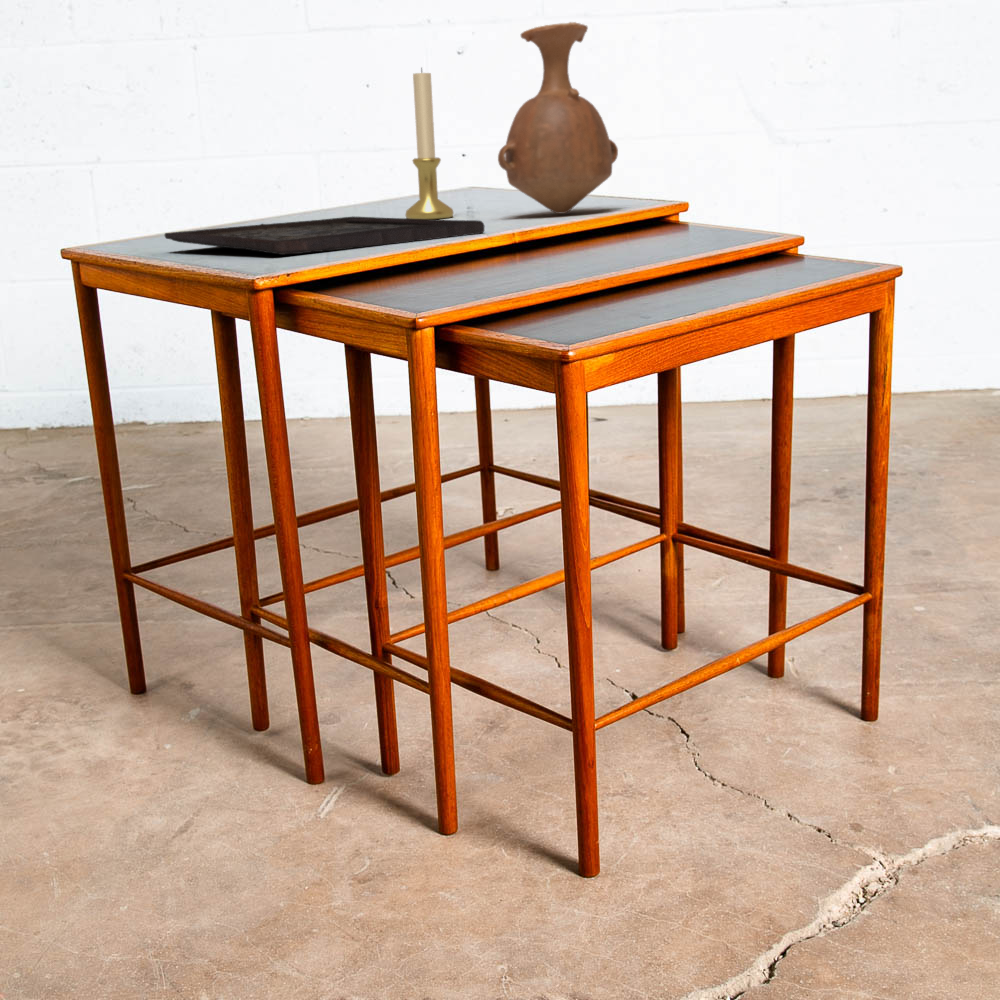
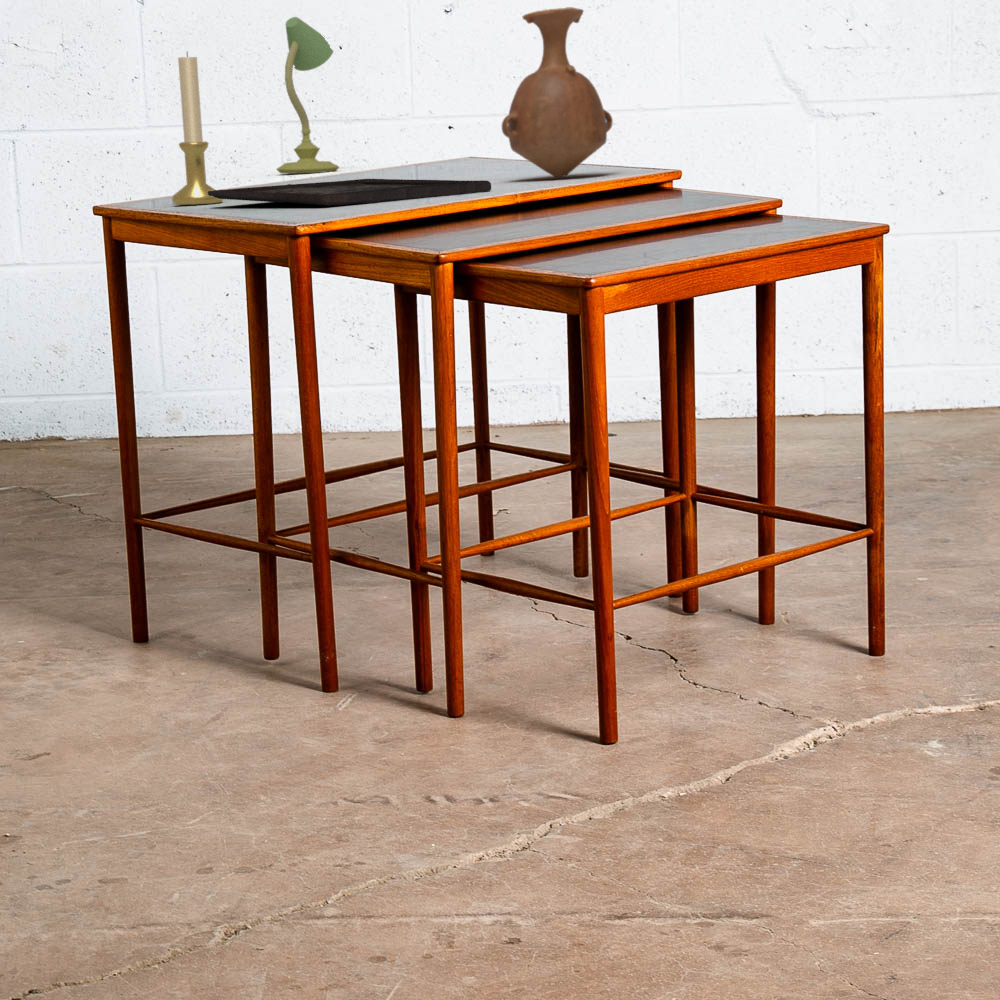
table lamp: none [304,62,360,205] -> present [277,17,339,174]
candle holder: present [405,68,453,219] -> present [172,52,223,205]

